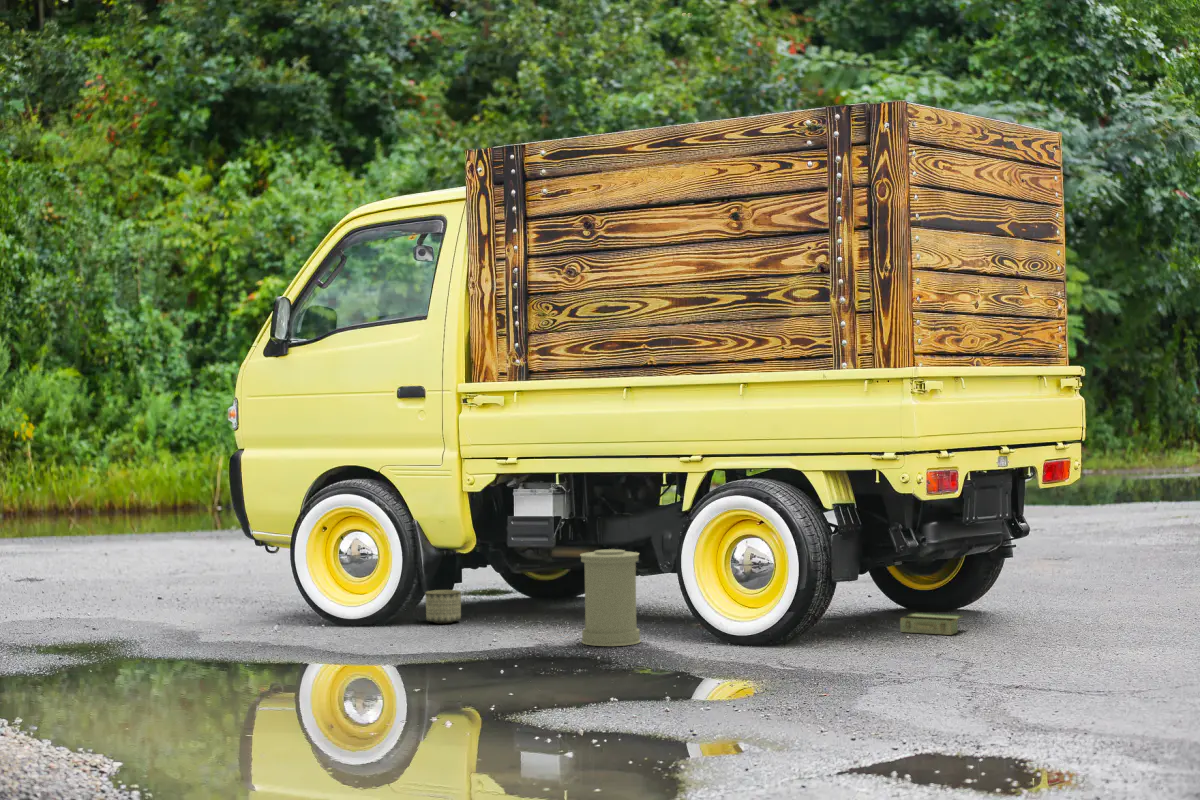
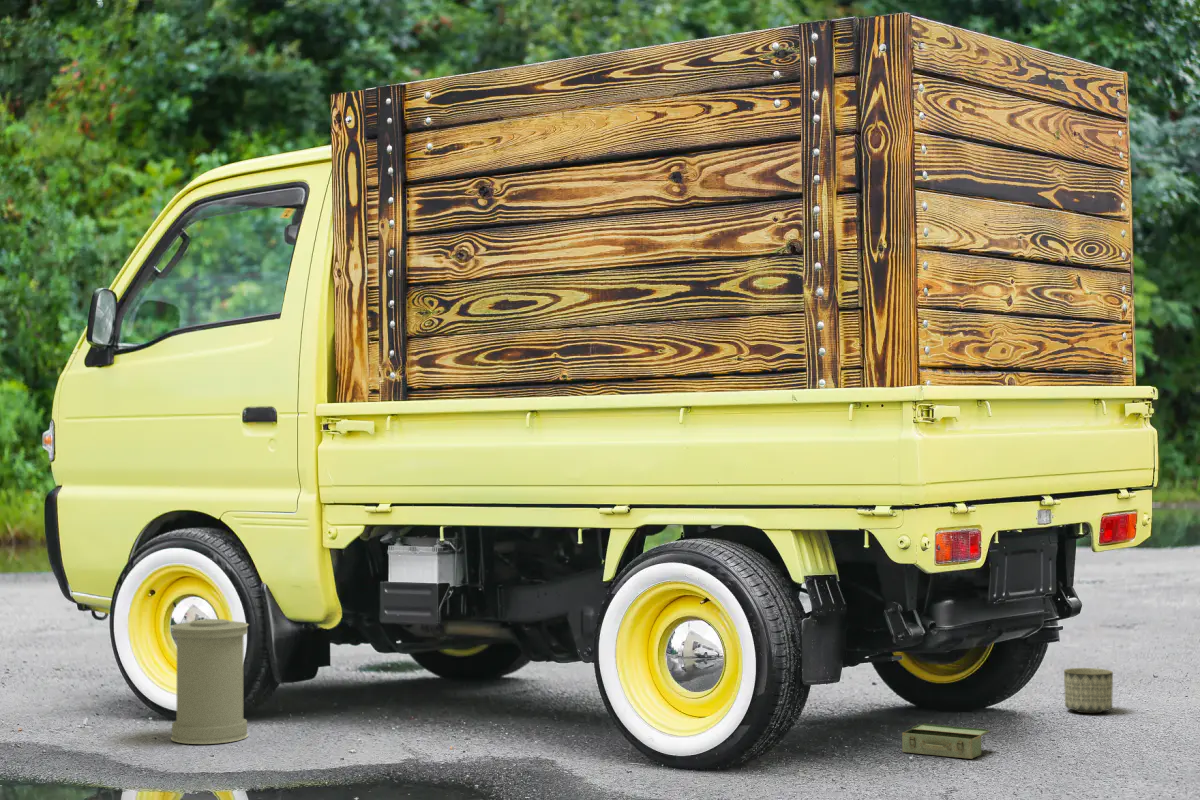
trash can: present [581,549,640,646] -> present [171,619,248,744]
planter: present [425,590,461,624] -> present [1064,668,1113,713]

